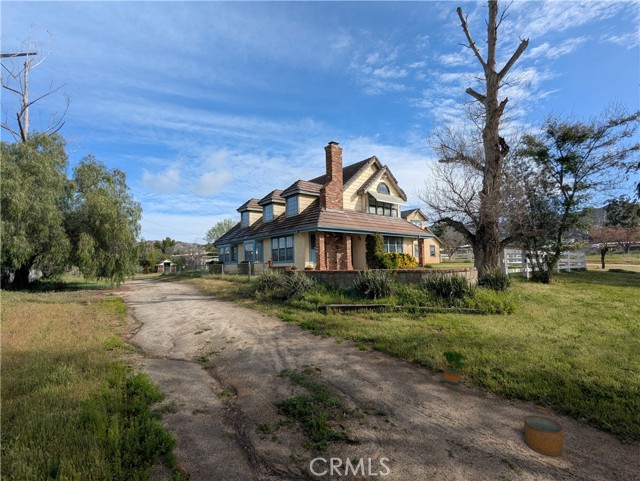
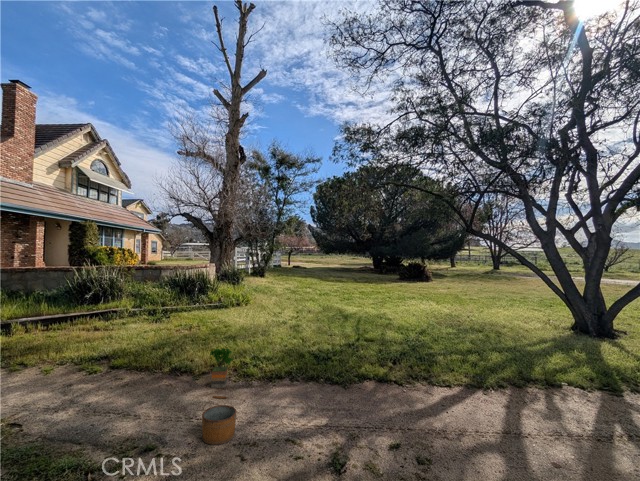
bucket: present [524,405,564,456] -> present [202,396,236,445]

